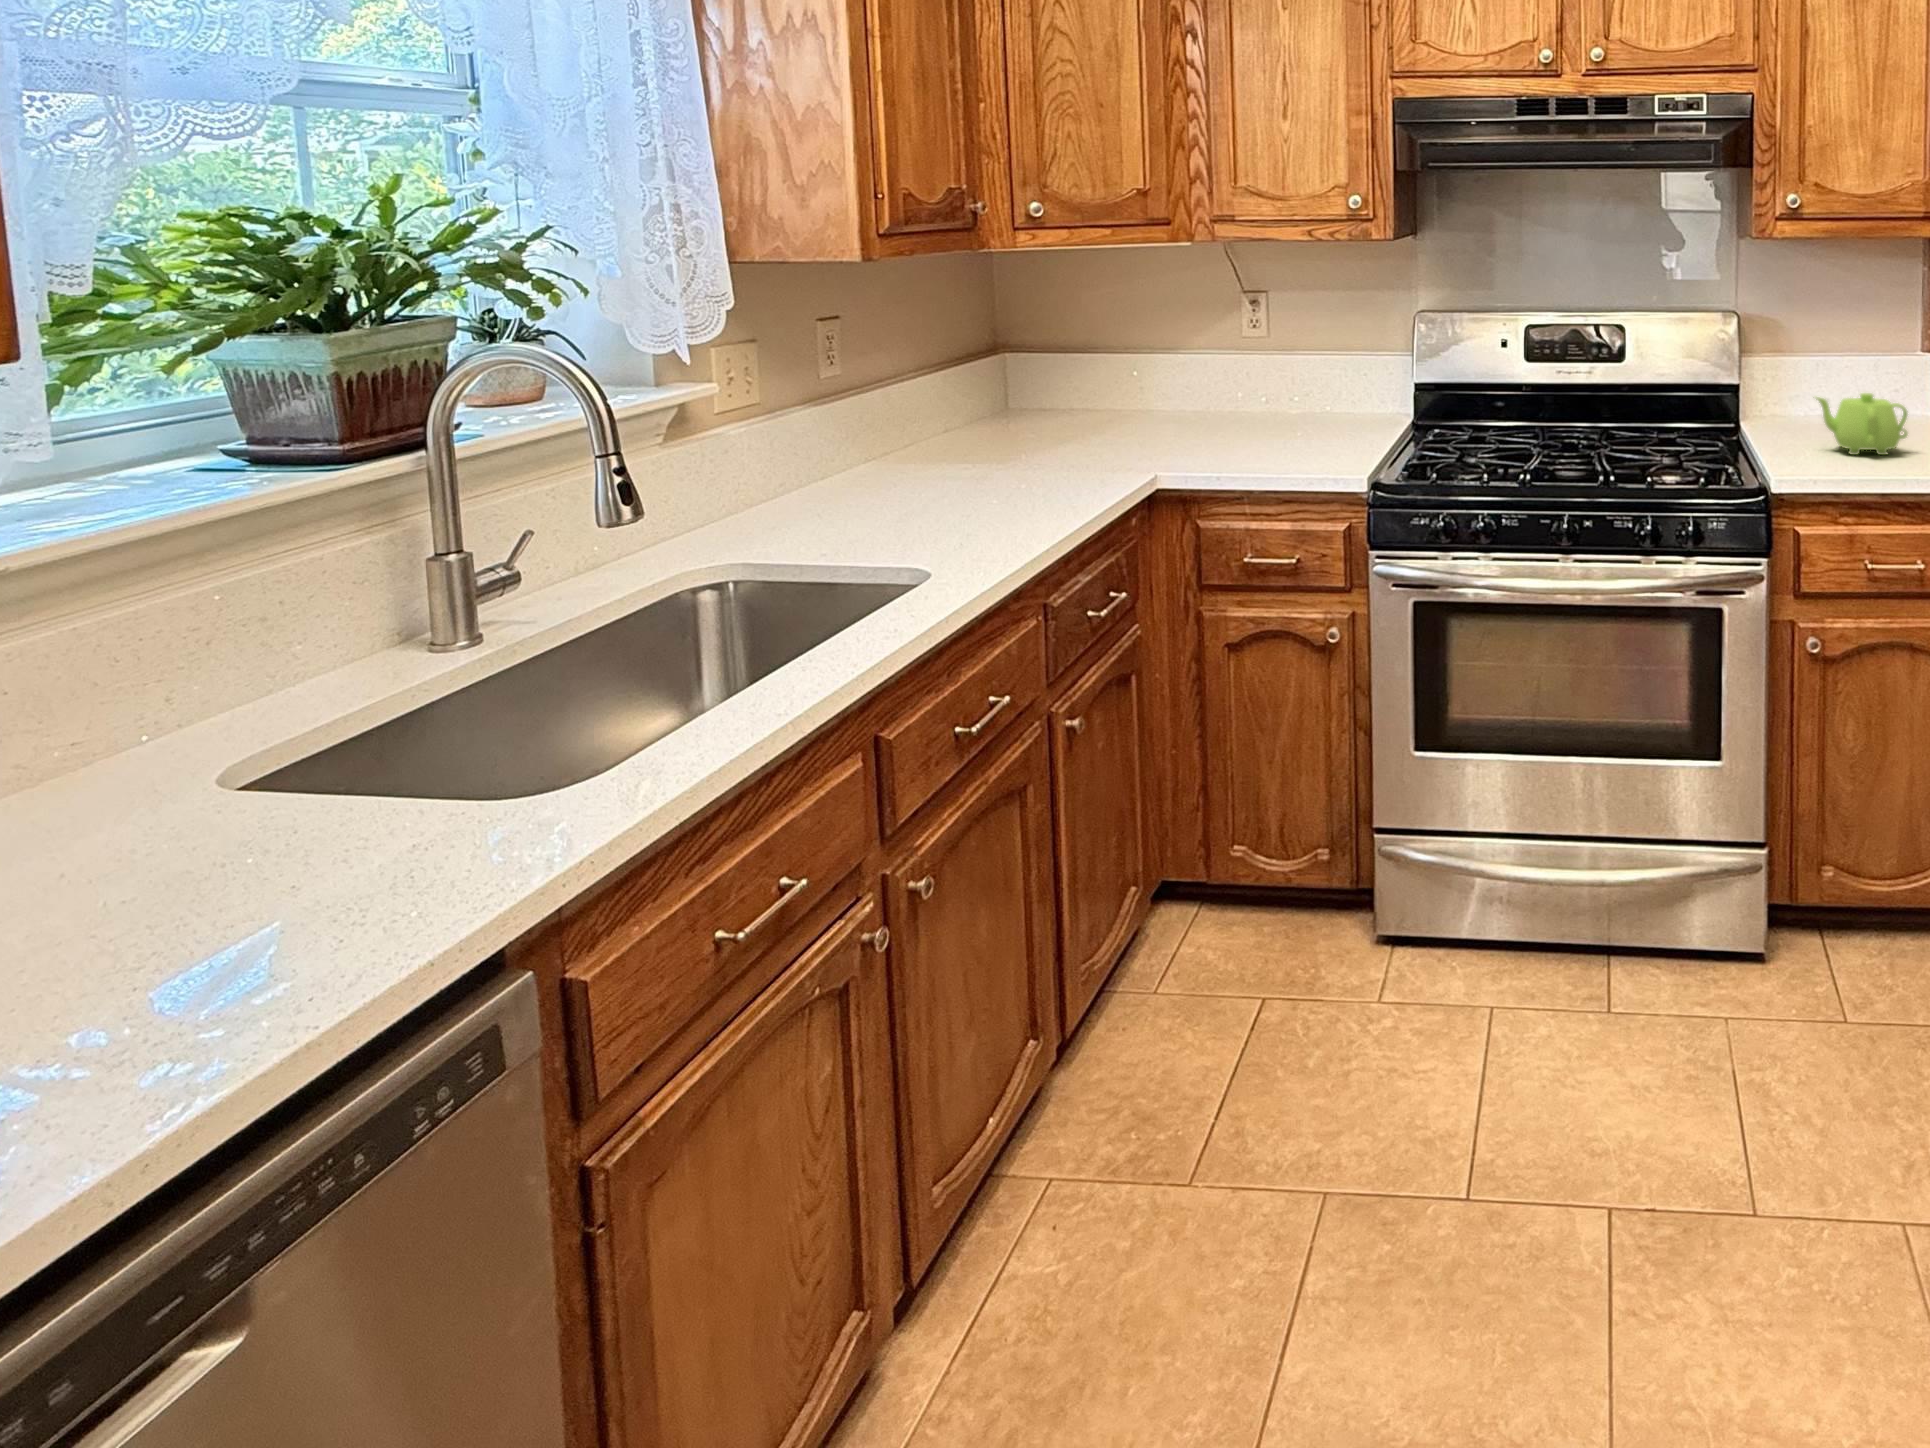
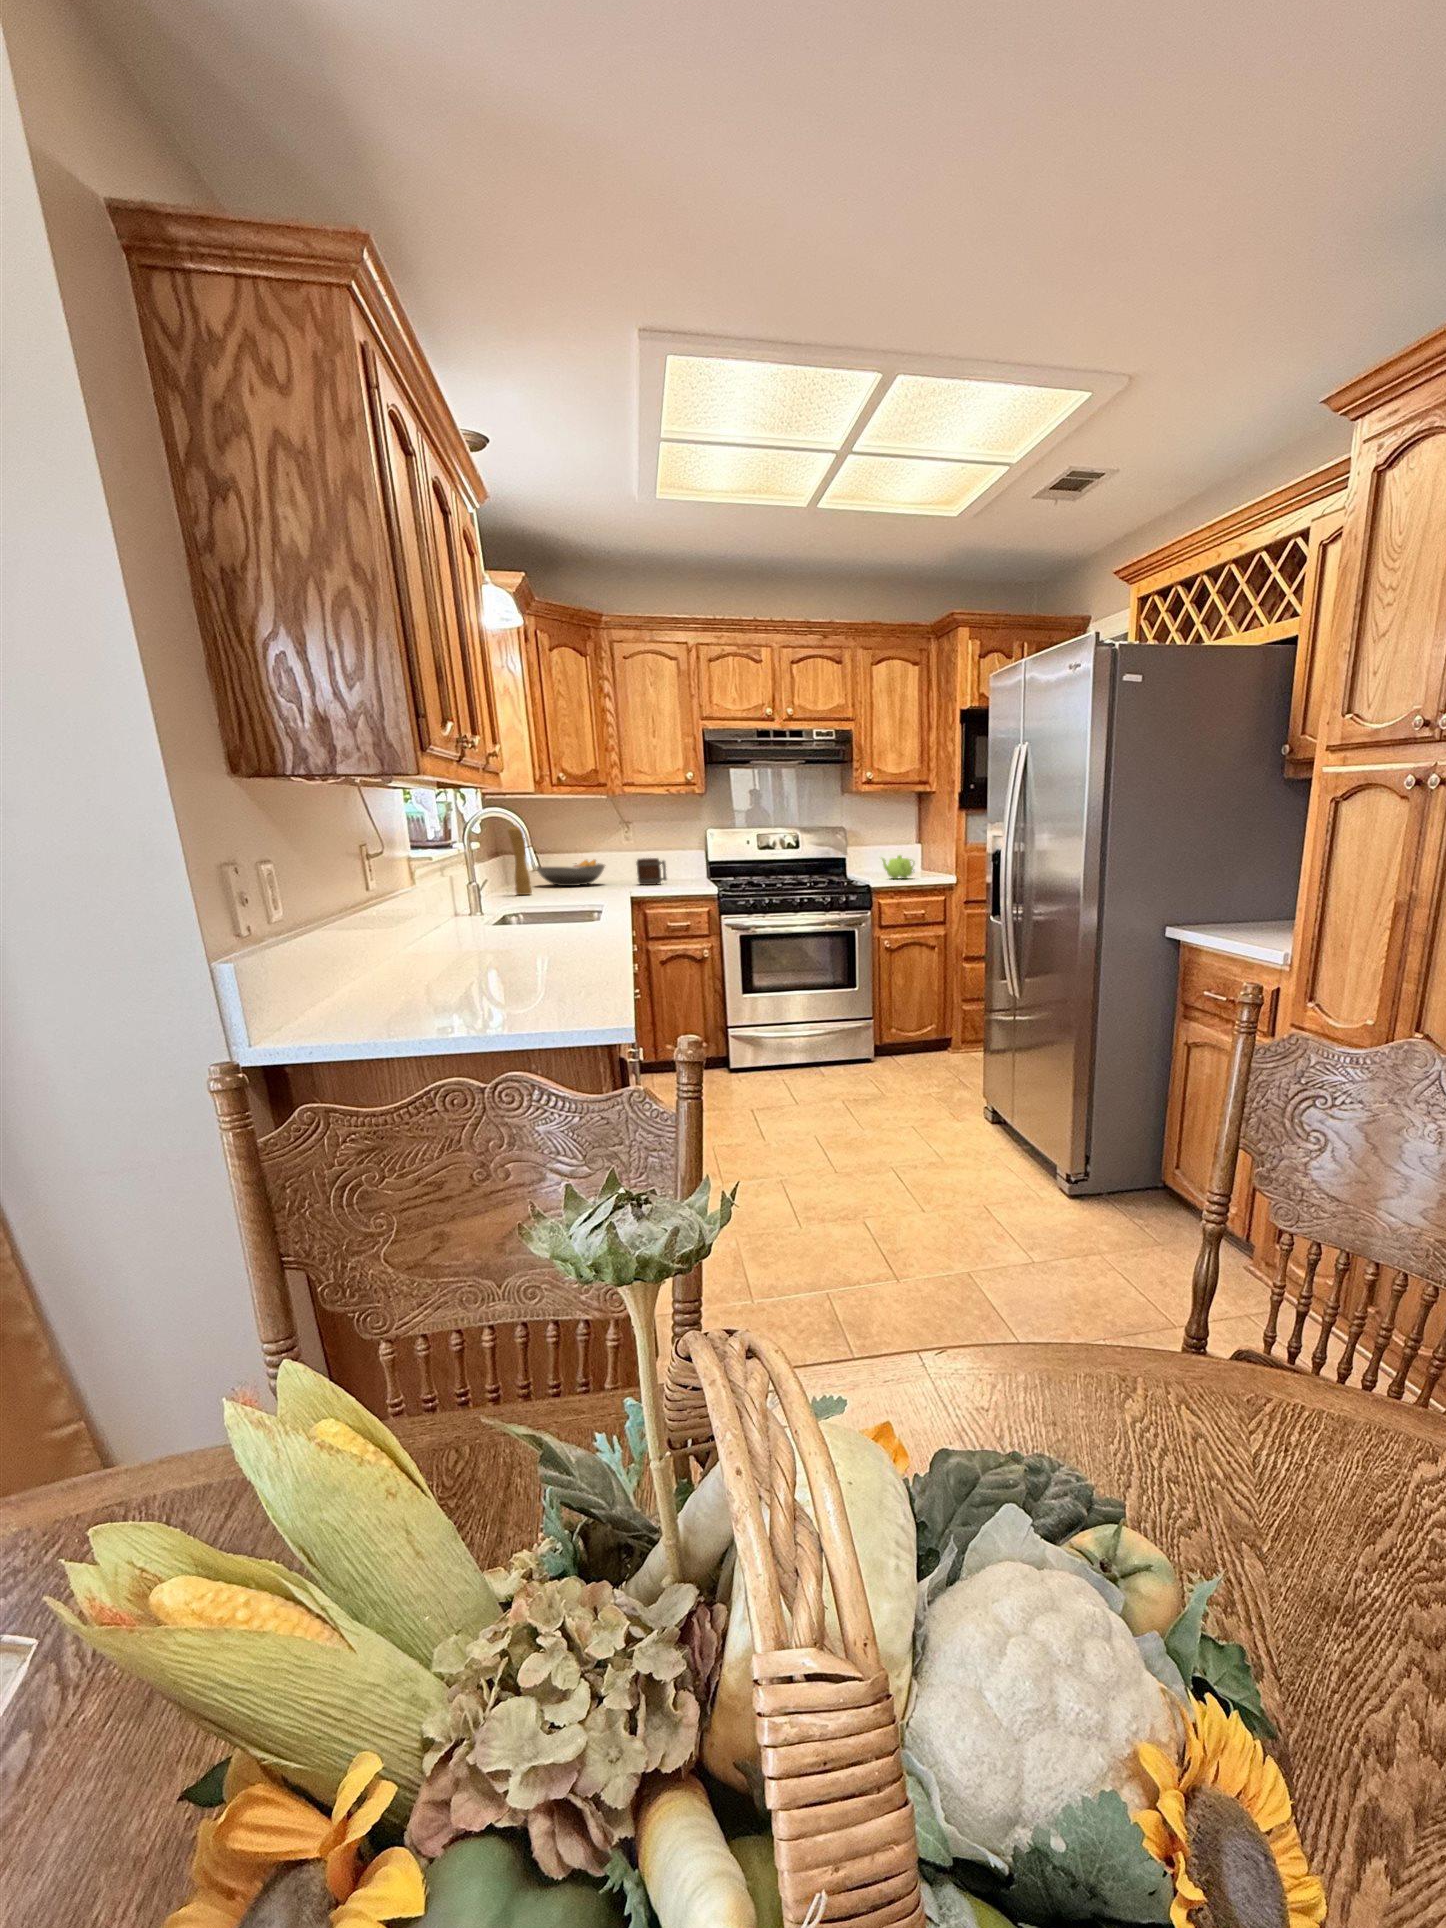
pepper mill: none [818,335,873,505] -> present [508,827,532,895]
fruit bowl: none [1003,379,1167,442] -> present [536,860,605,886]
mug: none [1218,383,1292,449] -> present [636,858,667,885]

